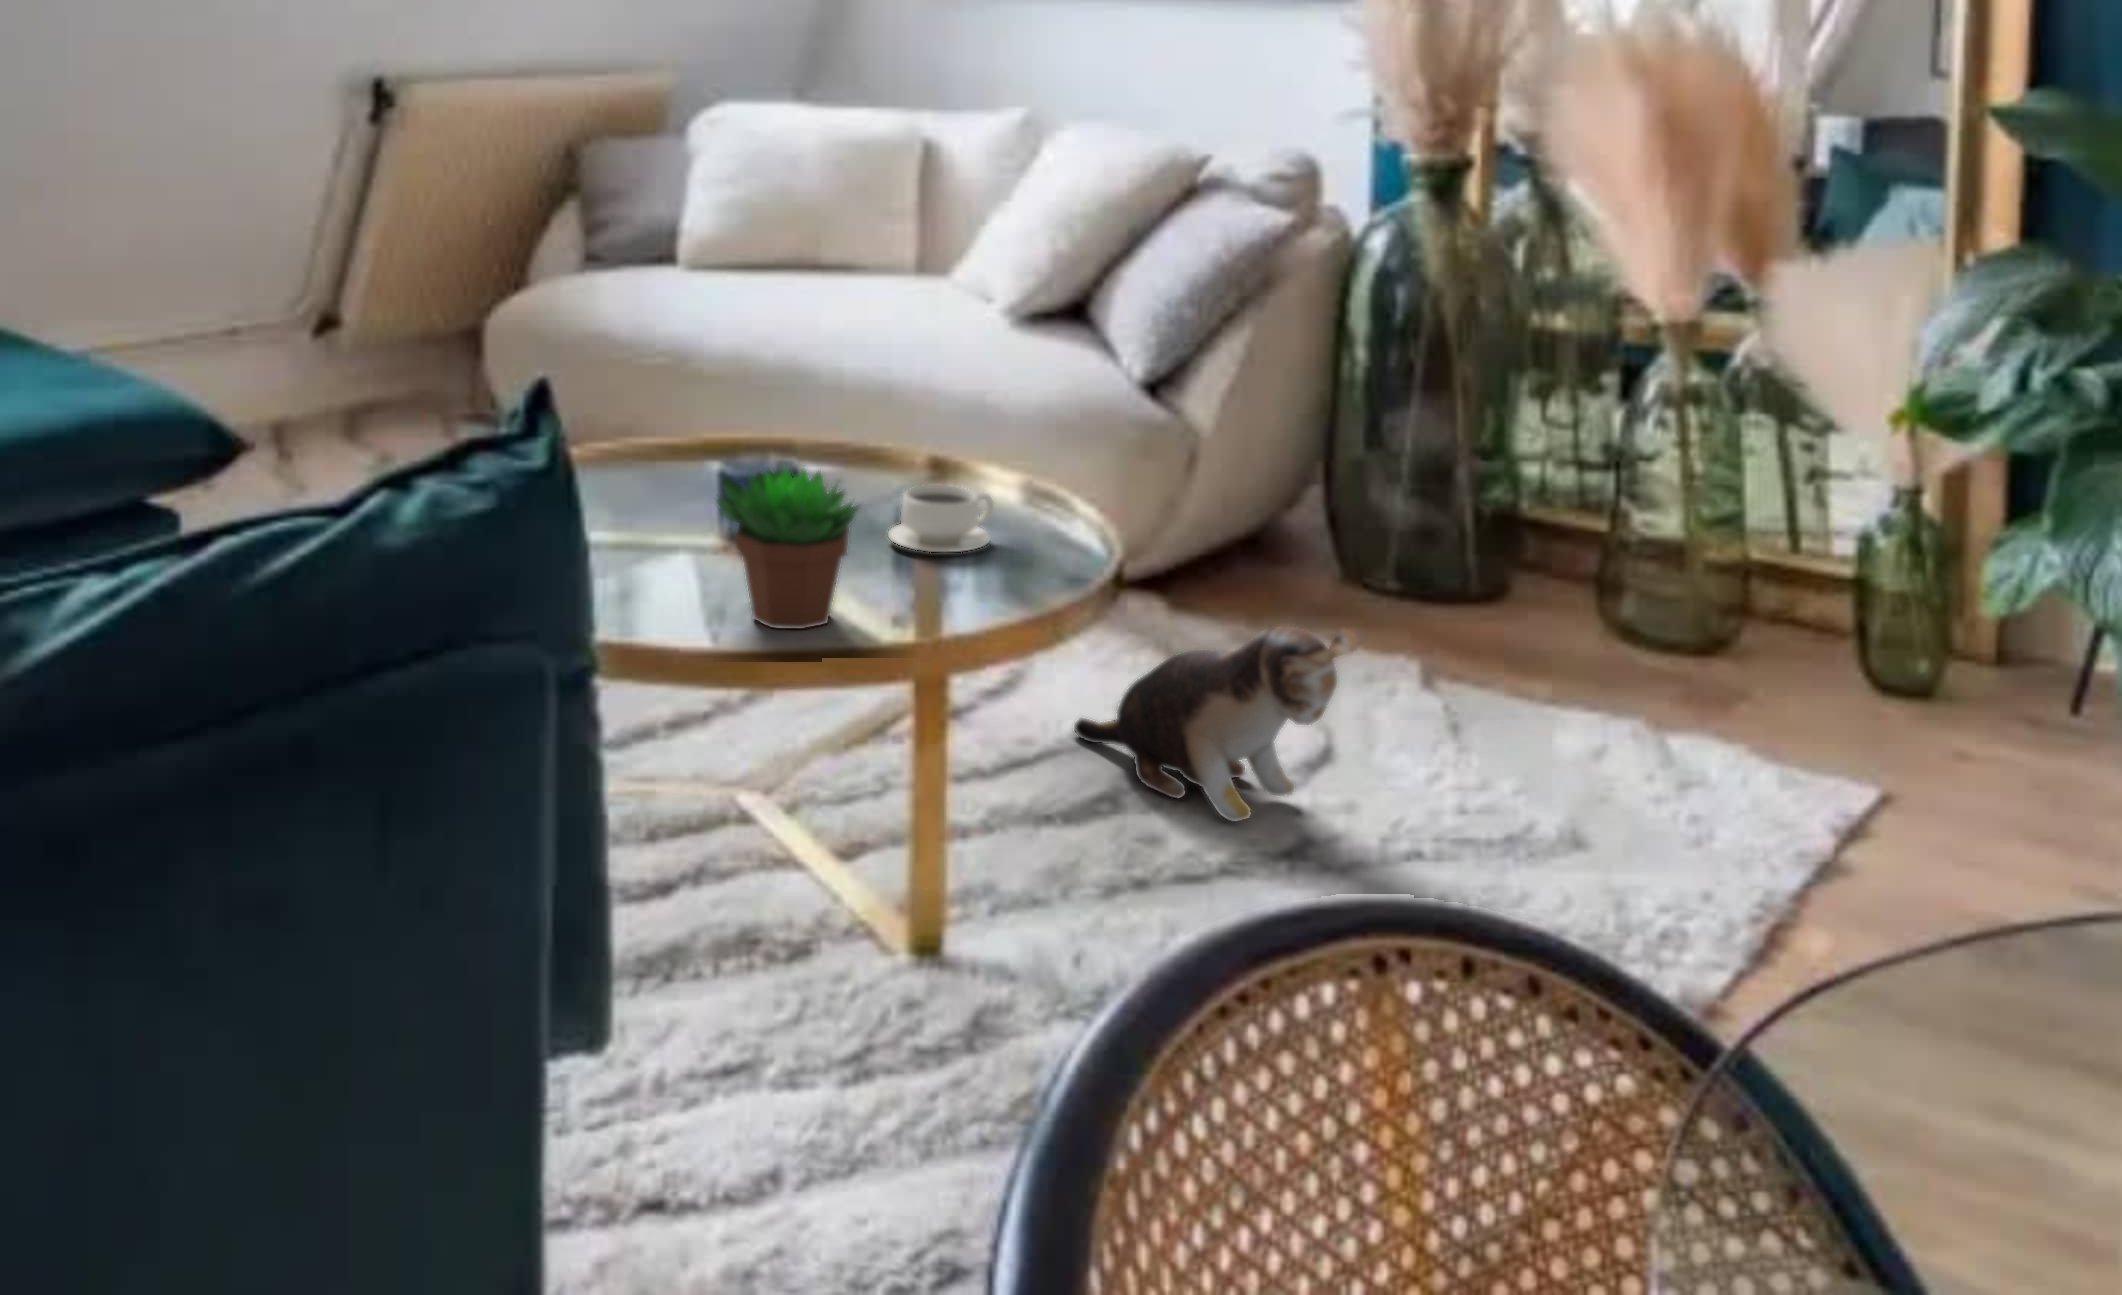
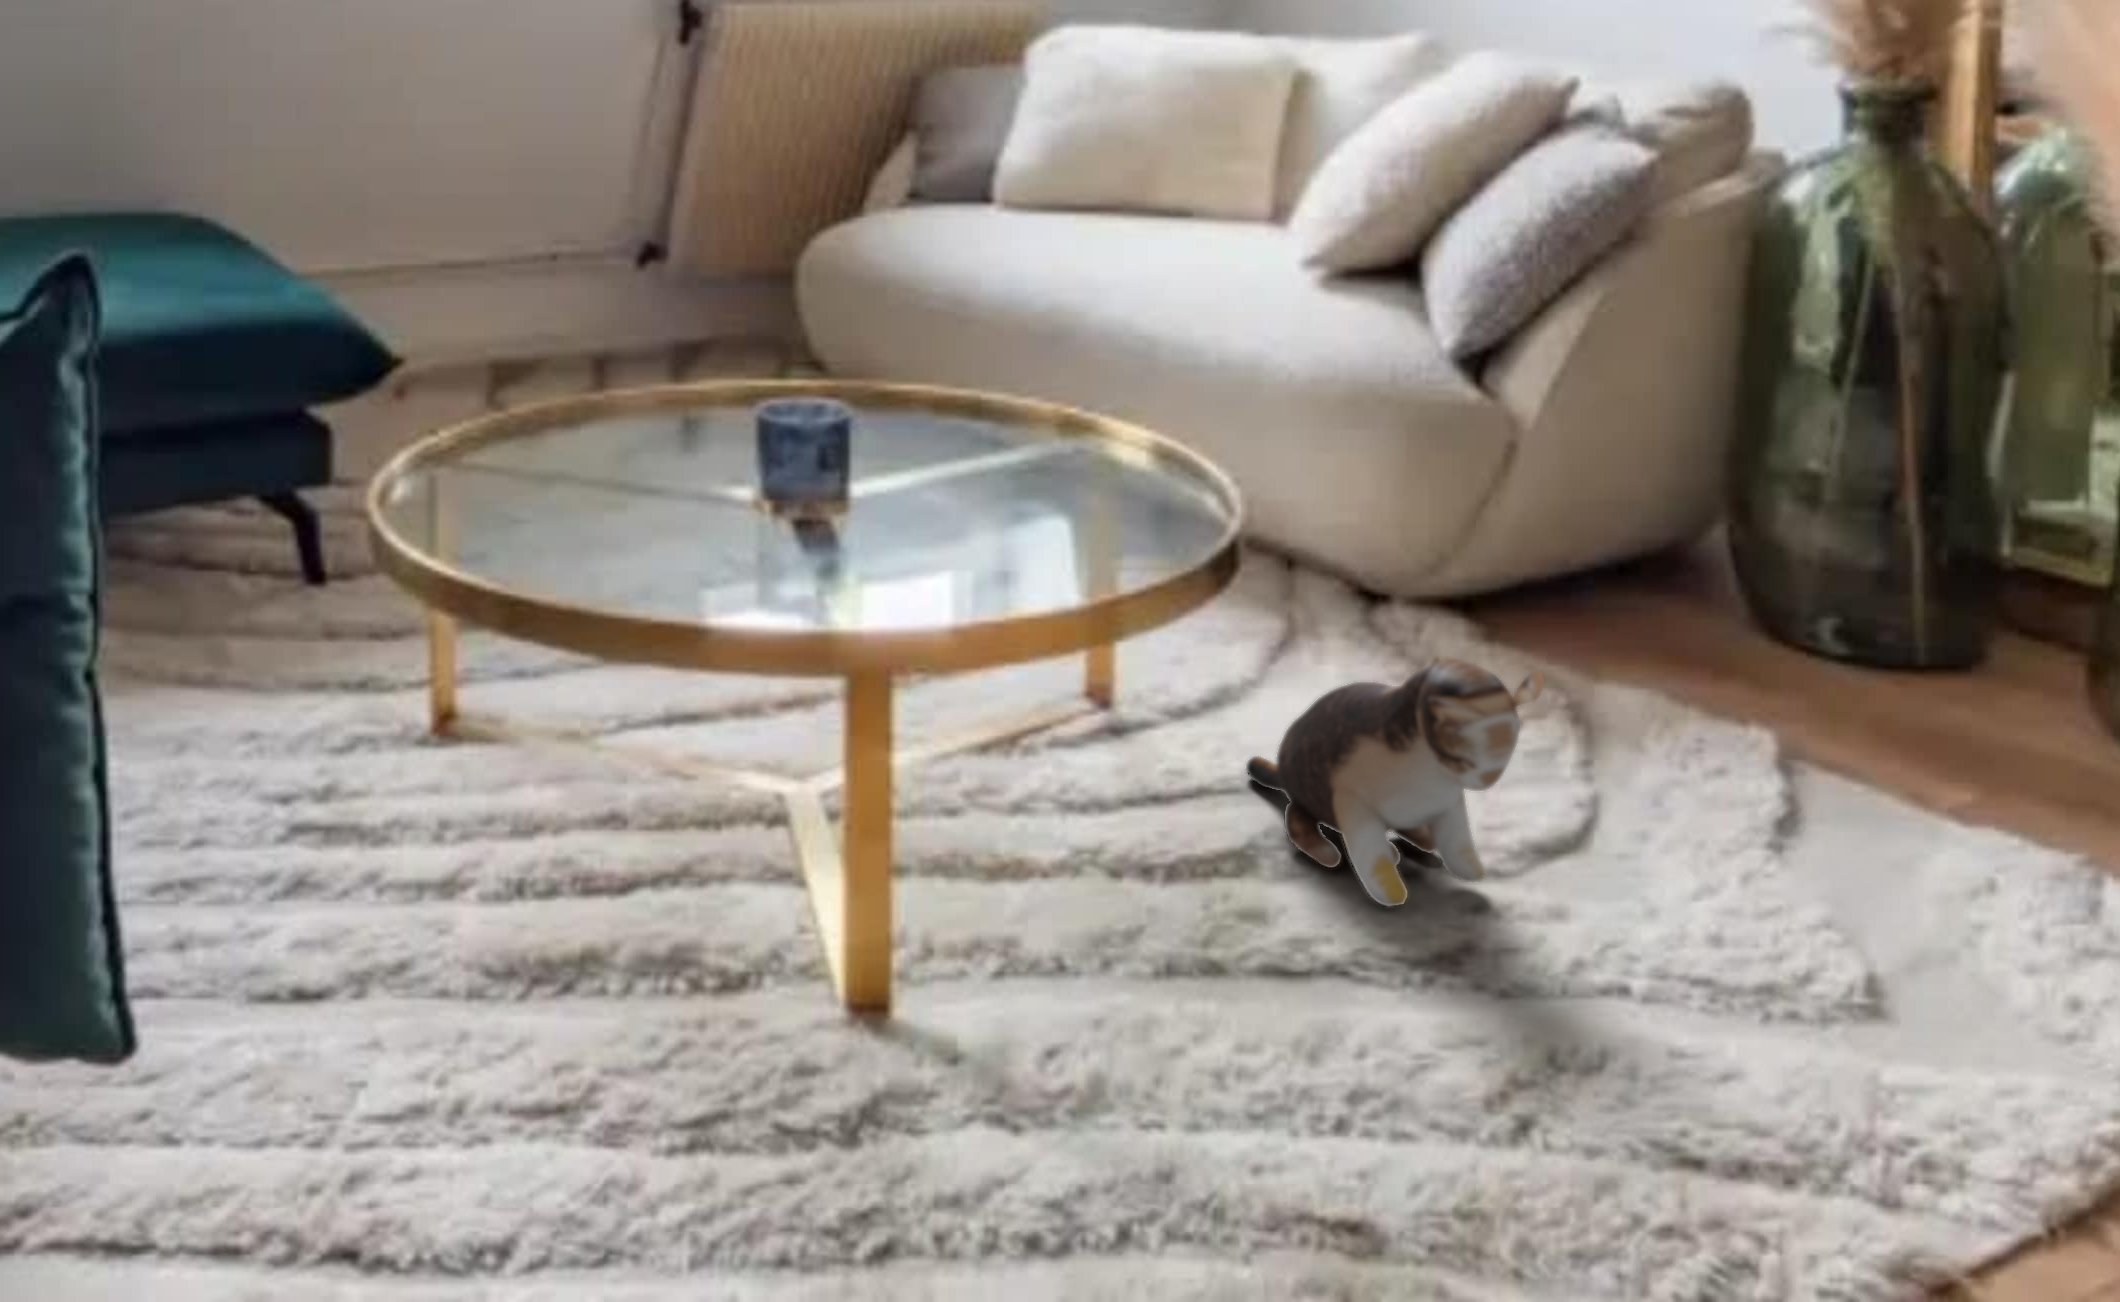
succulent plant: present [717,469,859,629] -> none [678,401,864,598]
teacup: present [888,485,994,552] -> none [978,448,1113,529]

